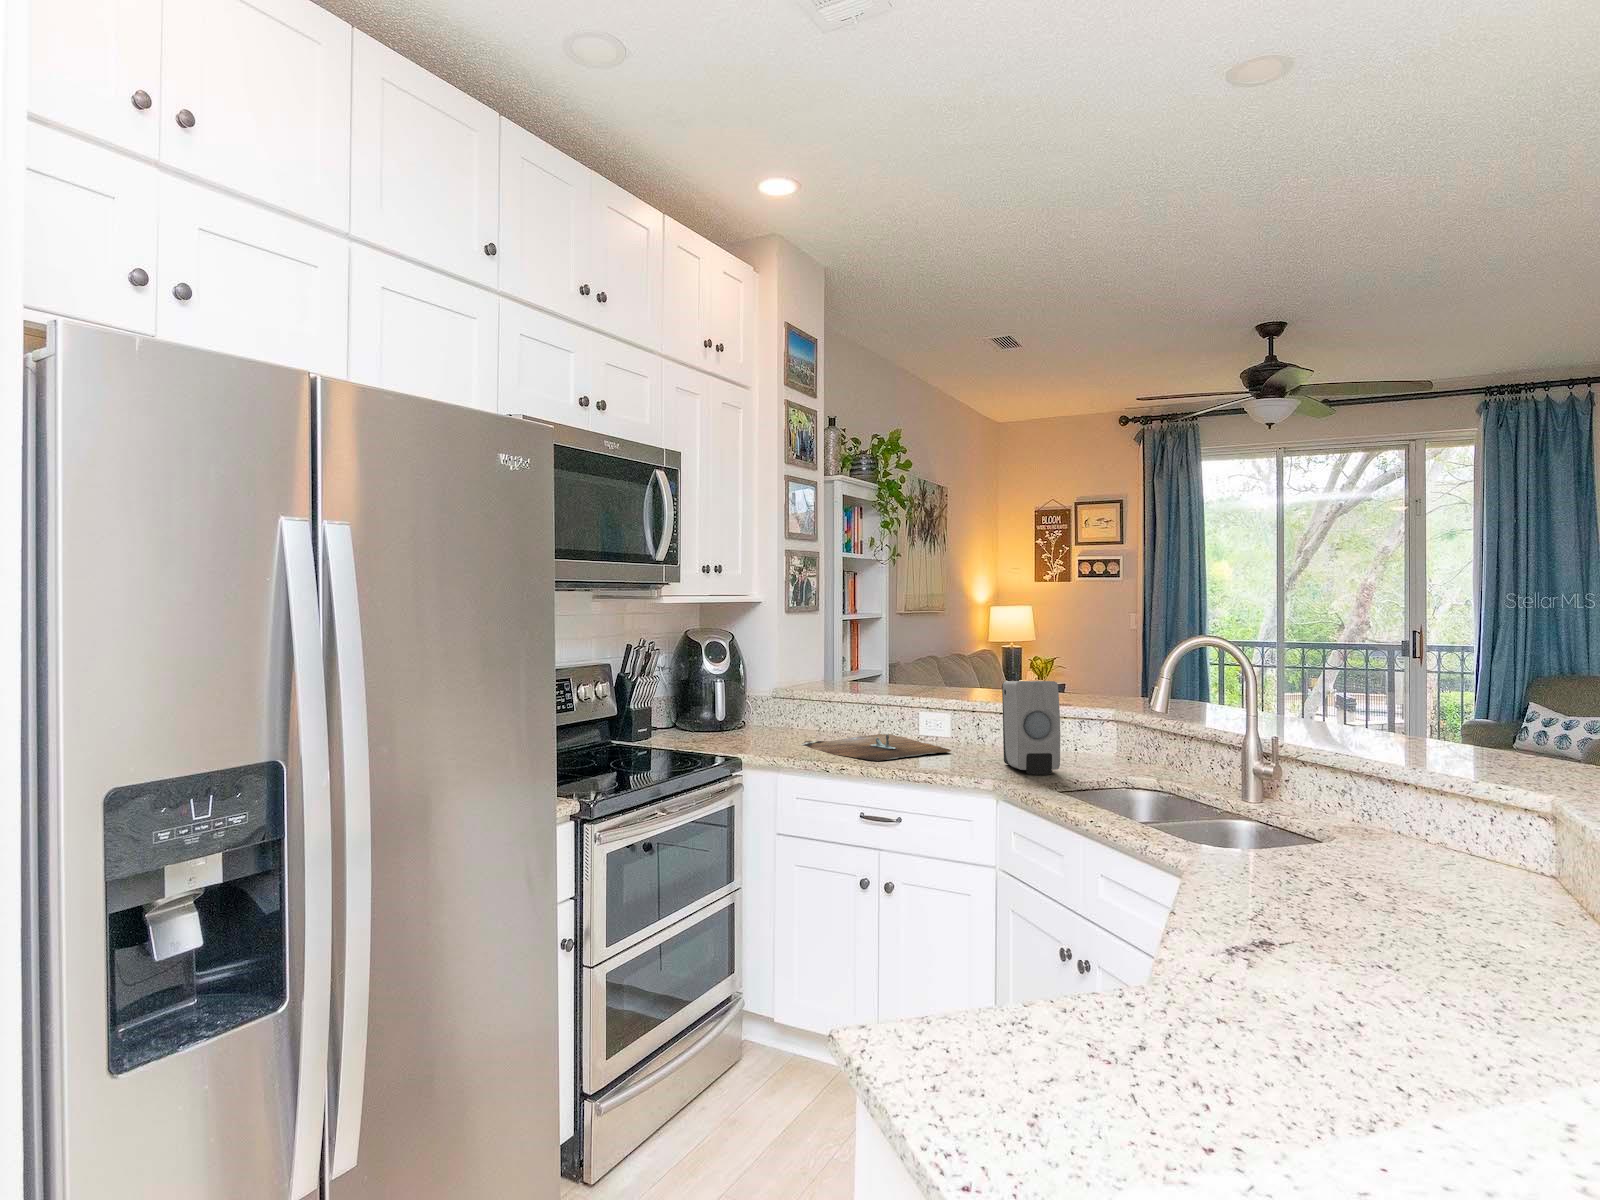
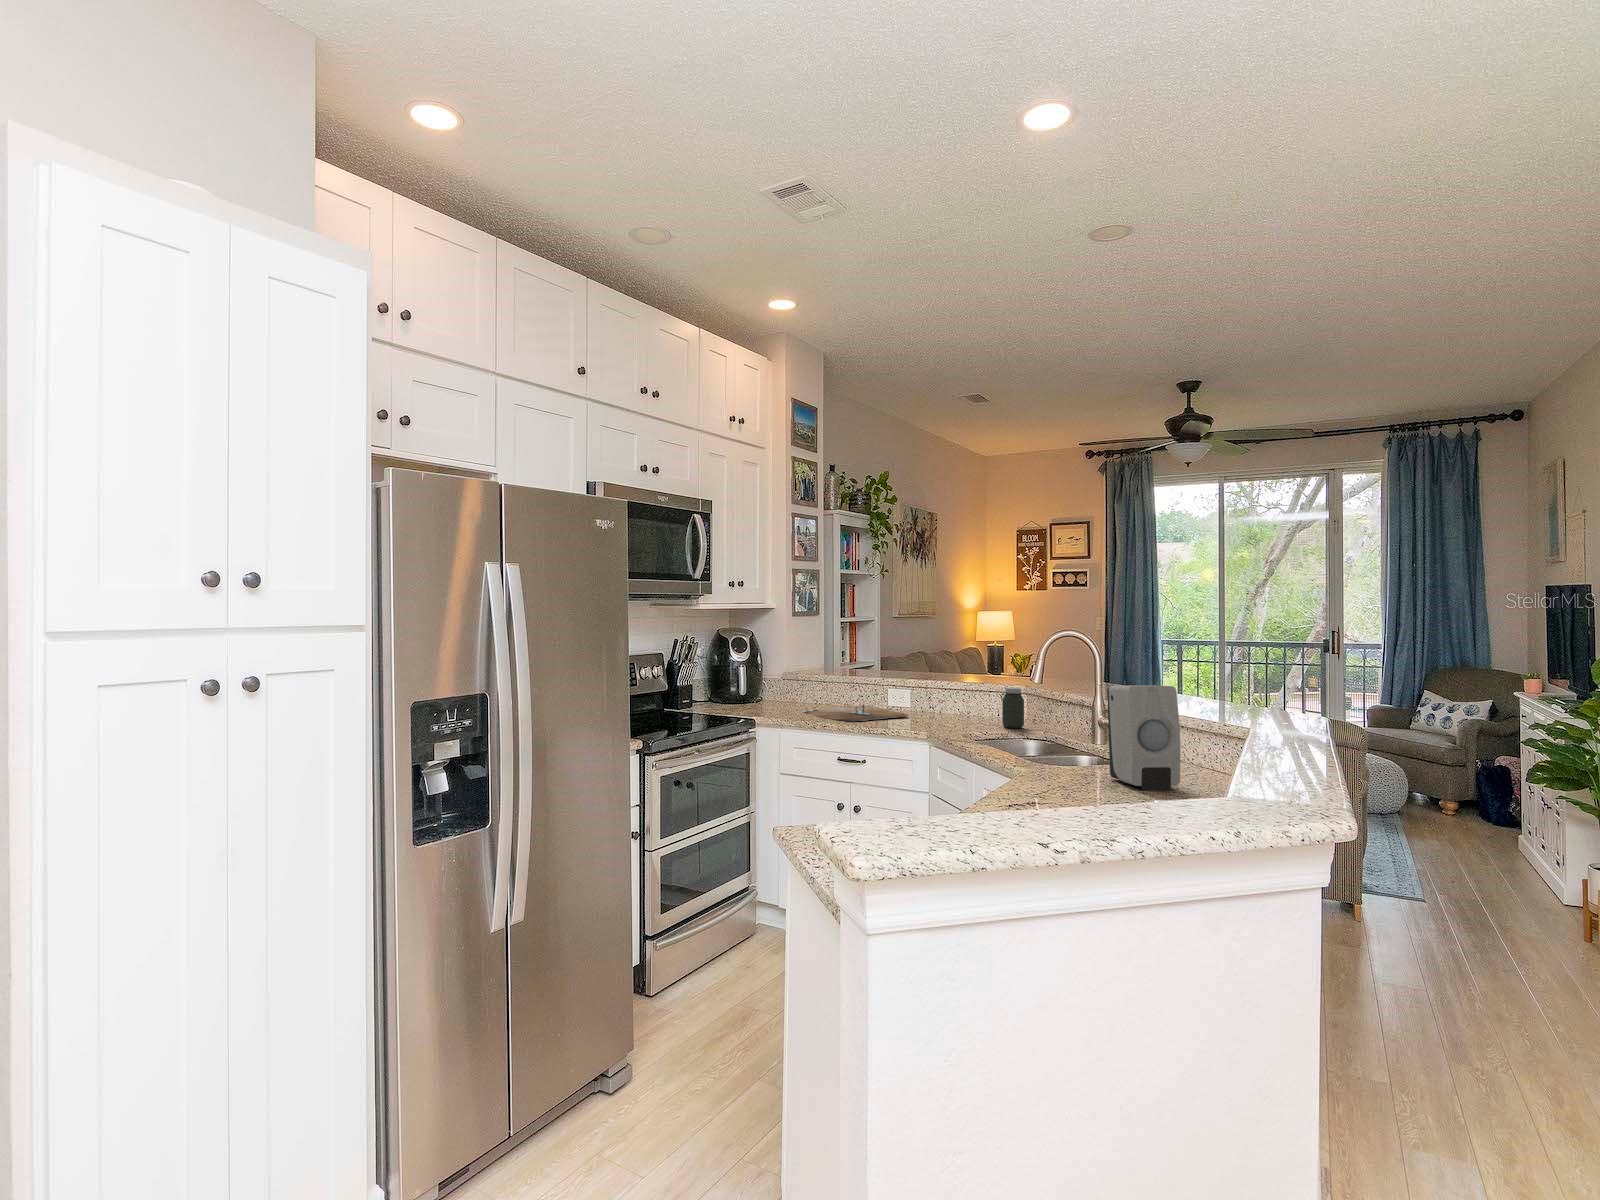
soap dispenser: present [1002,681,1060,775] -> present [1107,685,1180,791]
jar: none [1085,714,1116,770] -> present [1002,688,1024,728]

